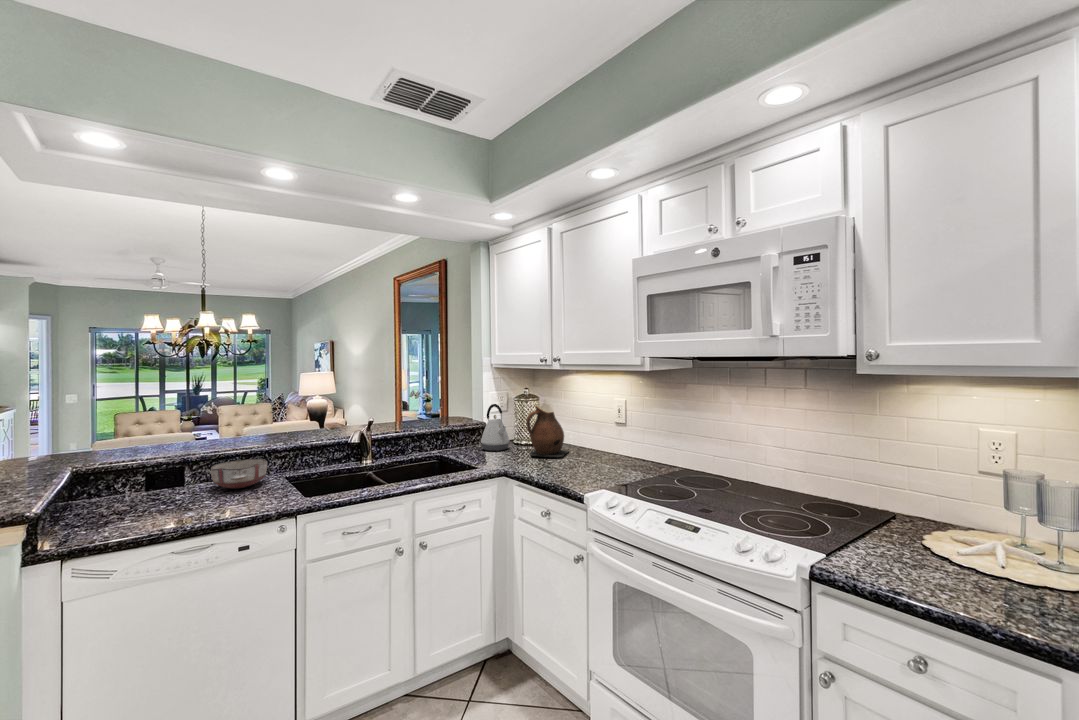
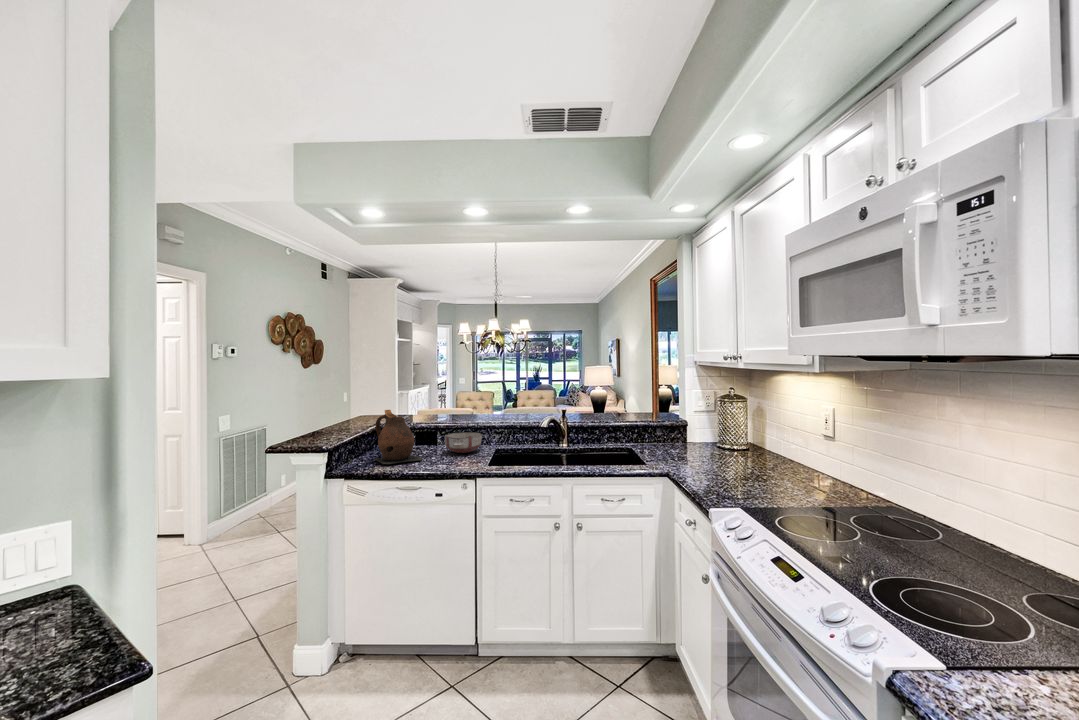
kettle: present [481,404,509,451] -> none [675,402,706,451]
ceramic pitcher: present [526,406,569,458] -> present [375,410,422,464]

